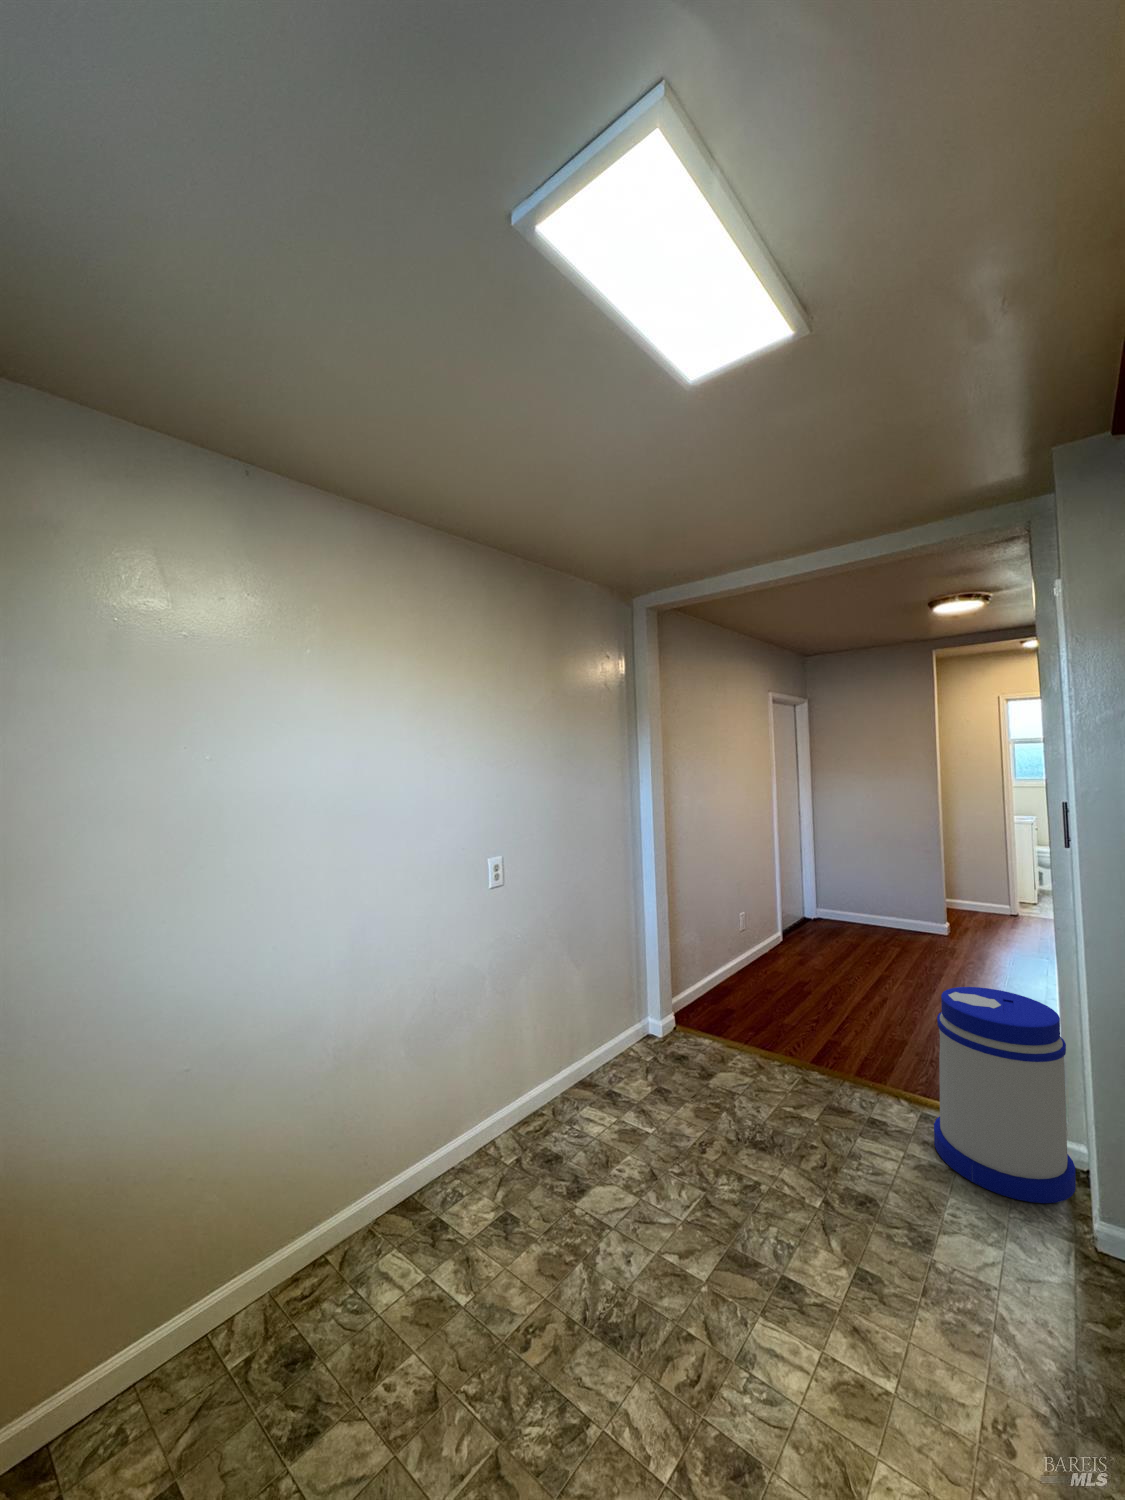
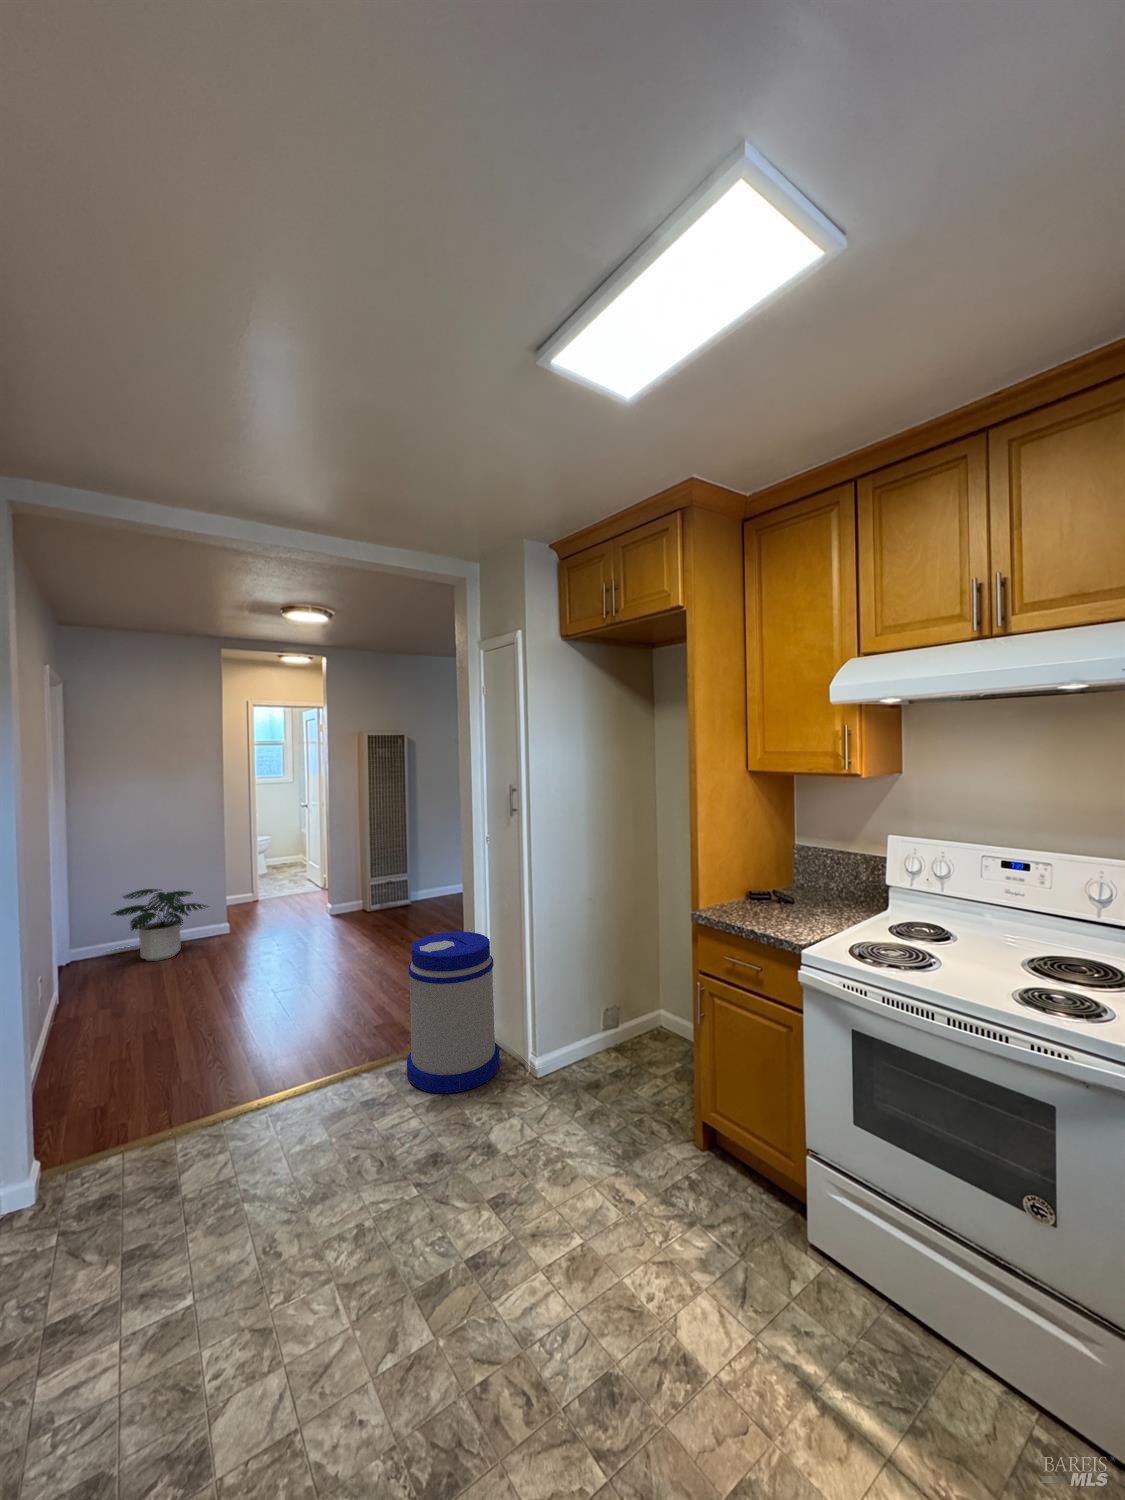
potted plant: none [843,874,919,939] -> present [113,889,207,961]

